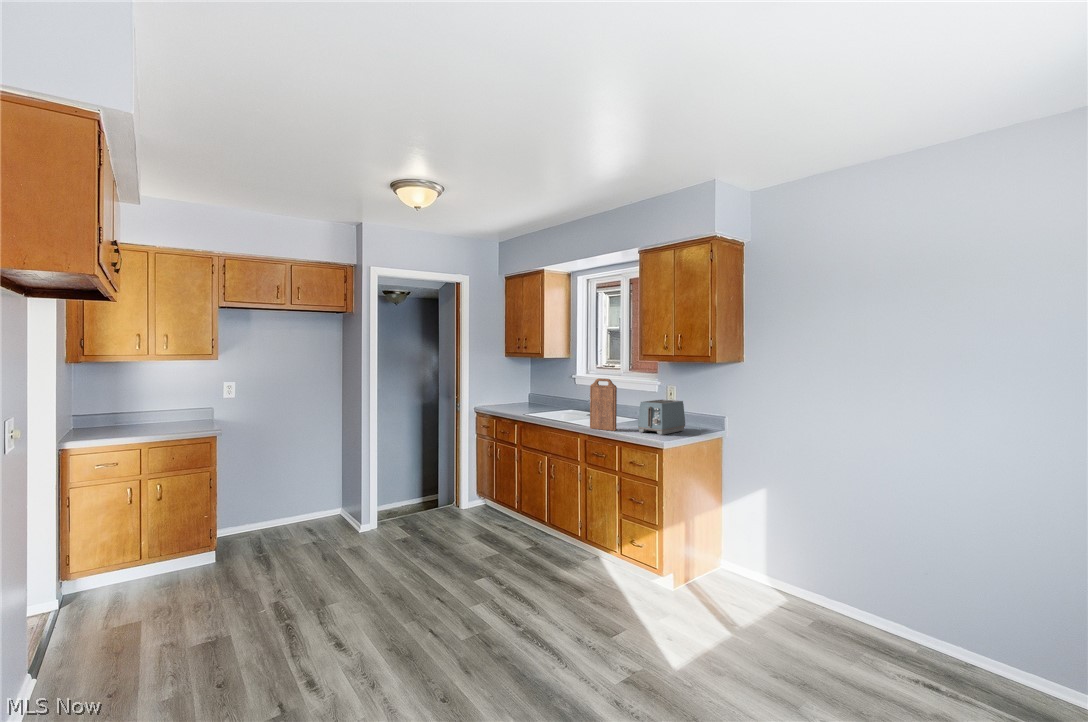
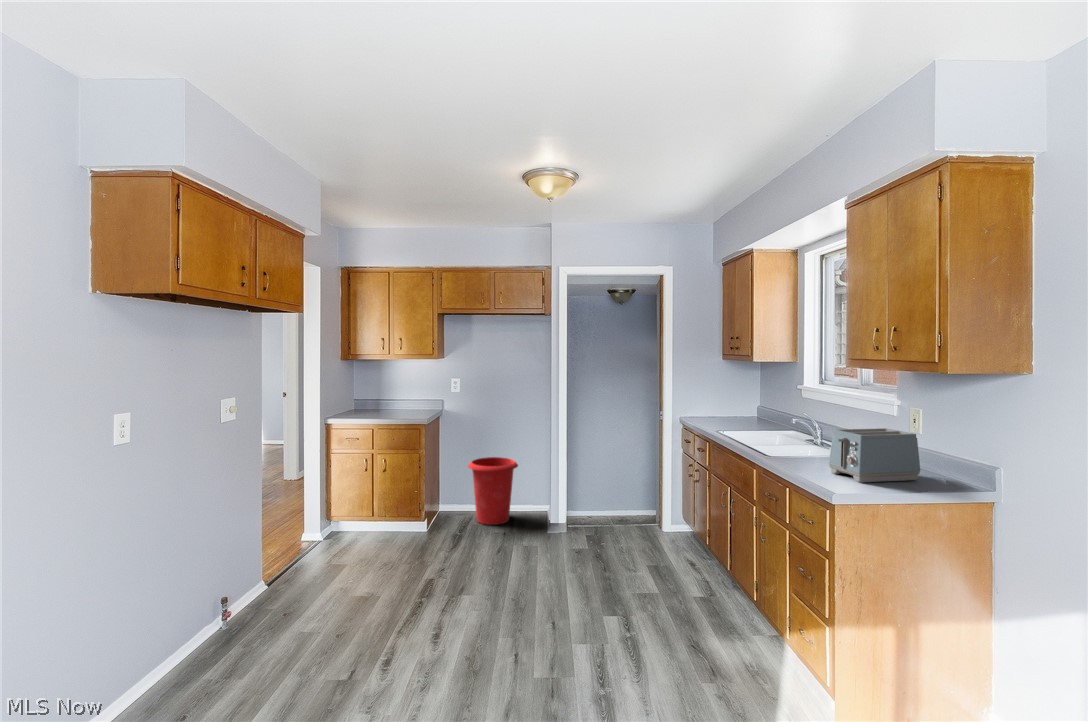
cutting board: present [590,378,617,431] -> none [766,392,799,466]
waste bin: none [256,467,317,541] -> present [468,457,518,525]

